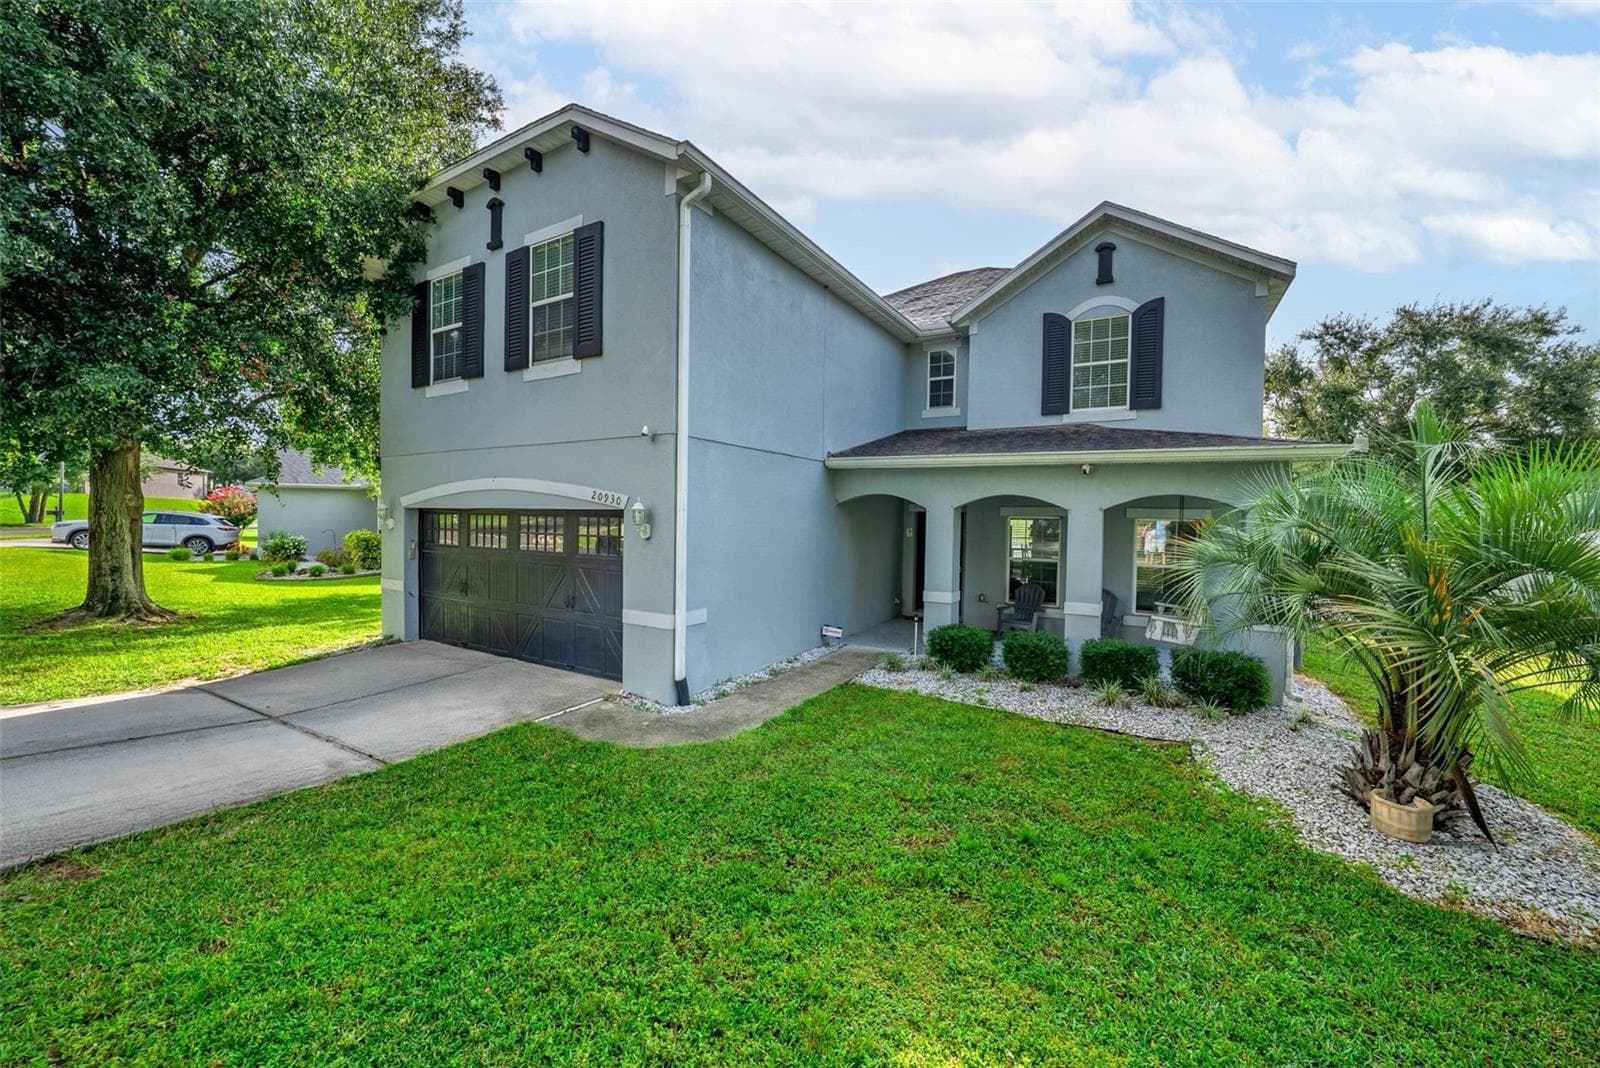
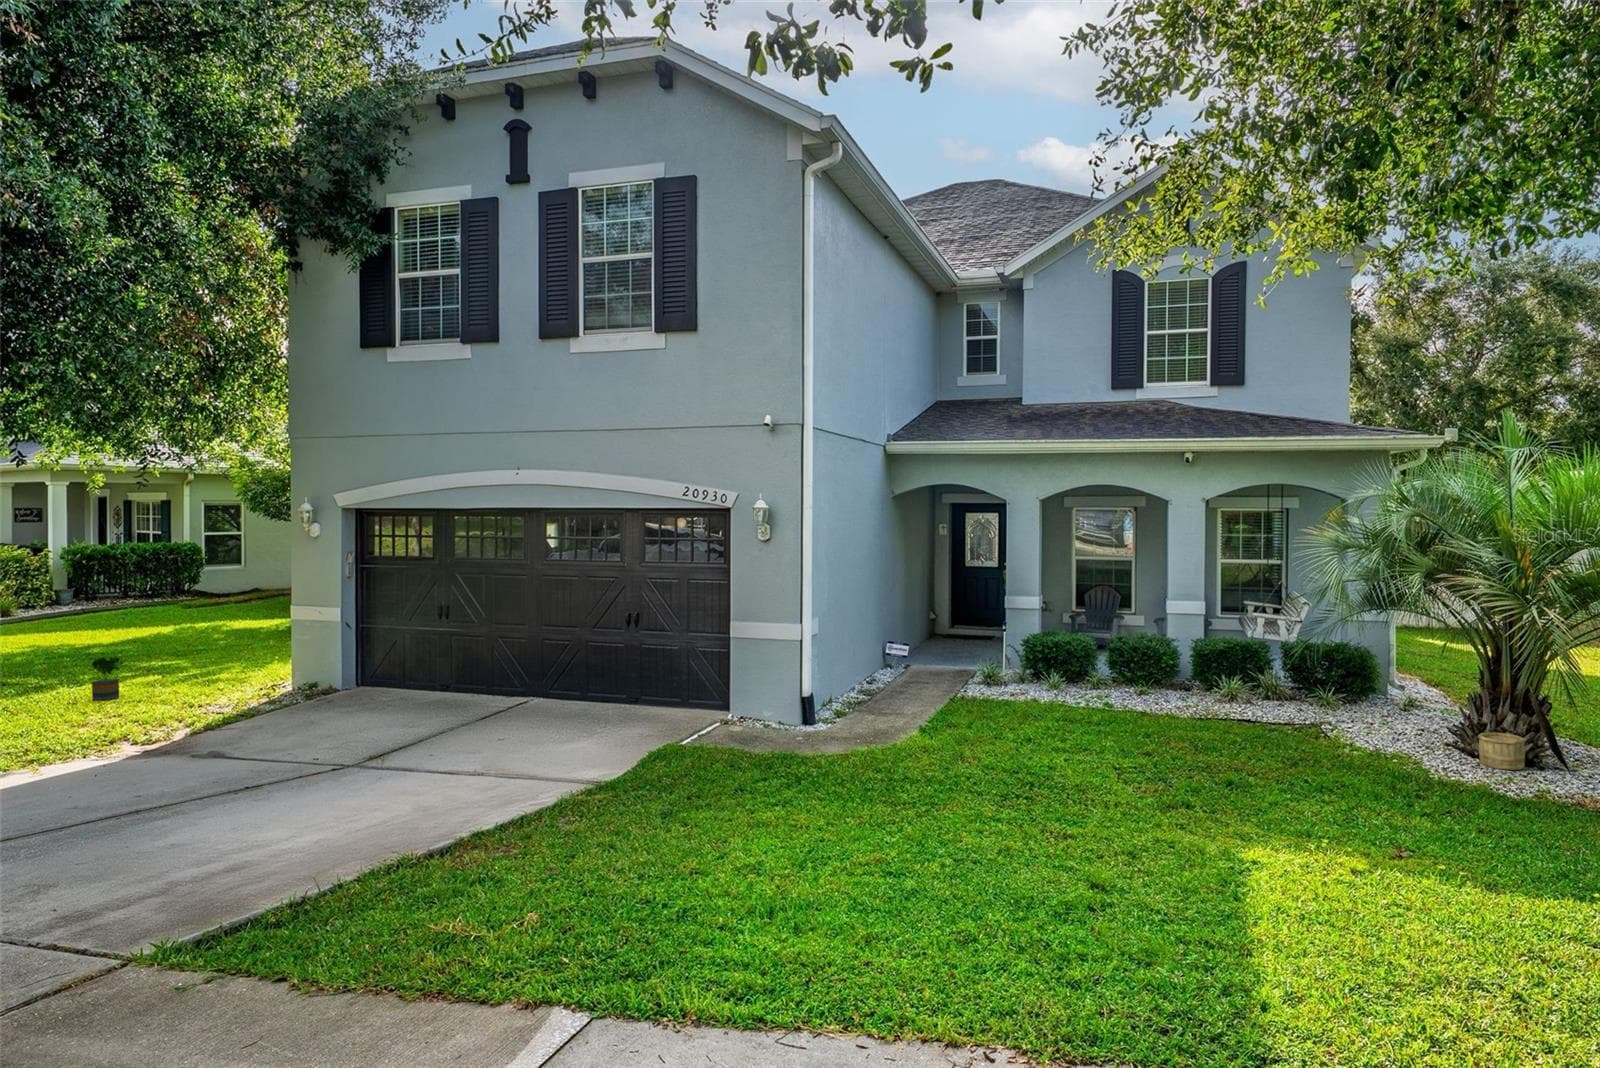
potted tree: none [245,597,273,628] -> present [92,657,123,701]

